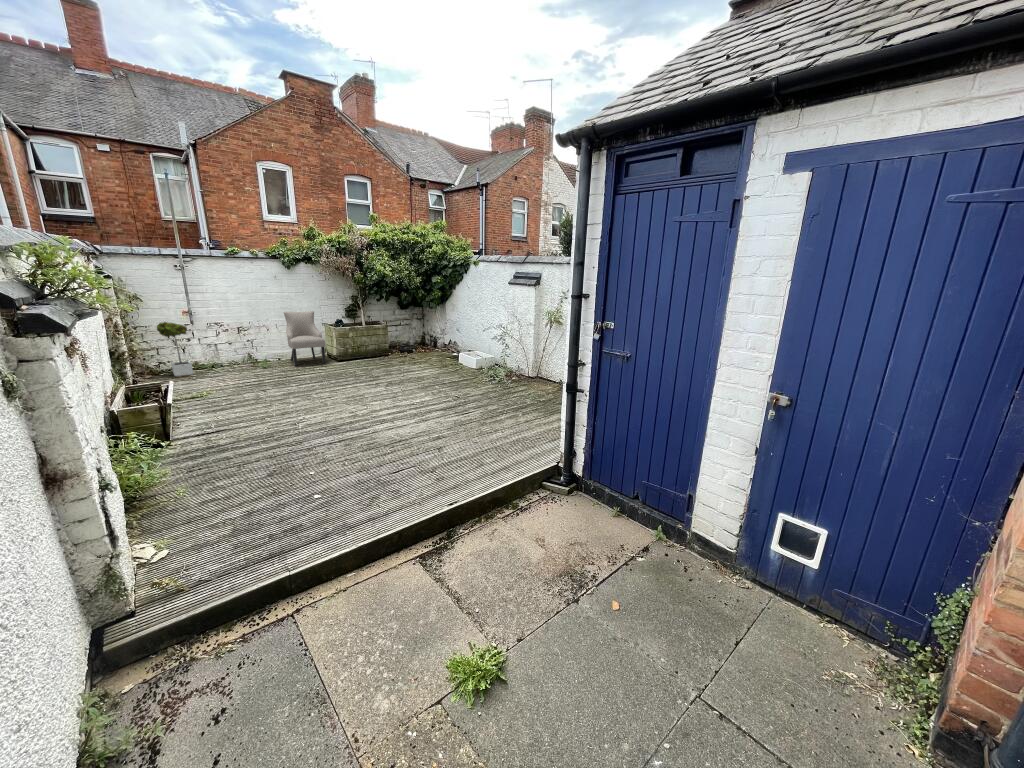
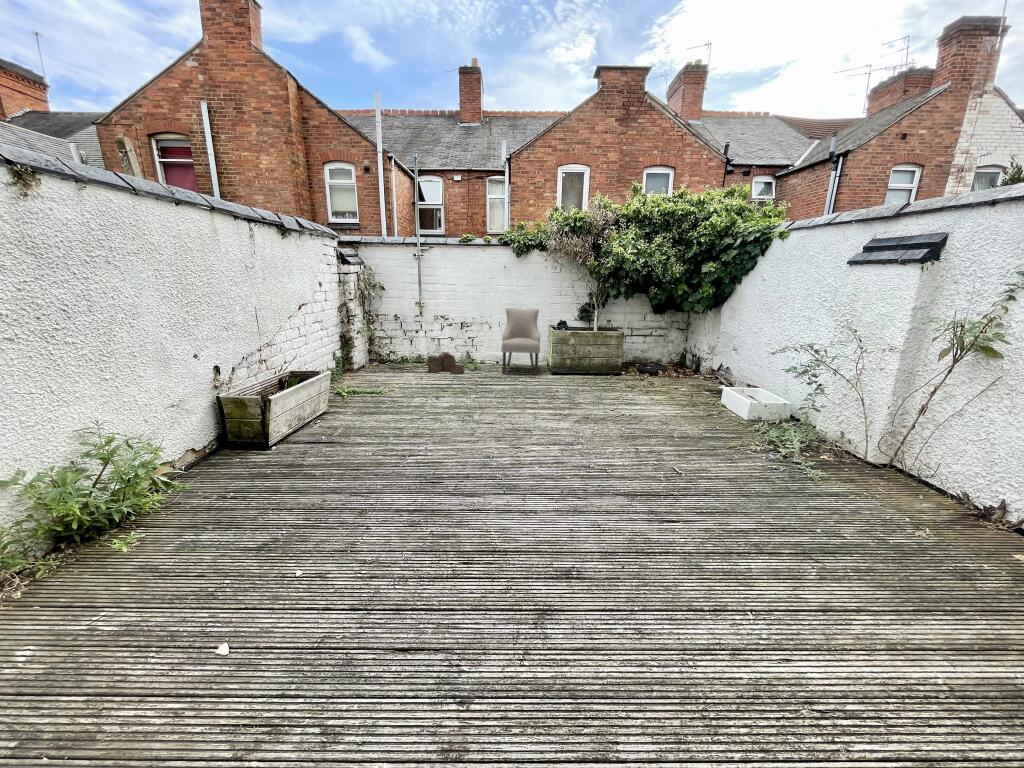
potted tree: present [157,322,193,376] -> none [387,311,414,368]
woven basket: none [215,355,257,375] -> present [427,352,464,374]

